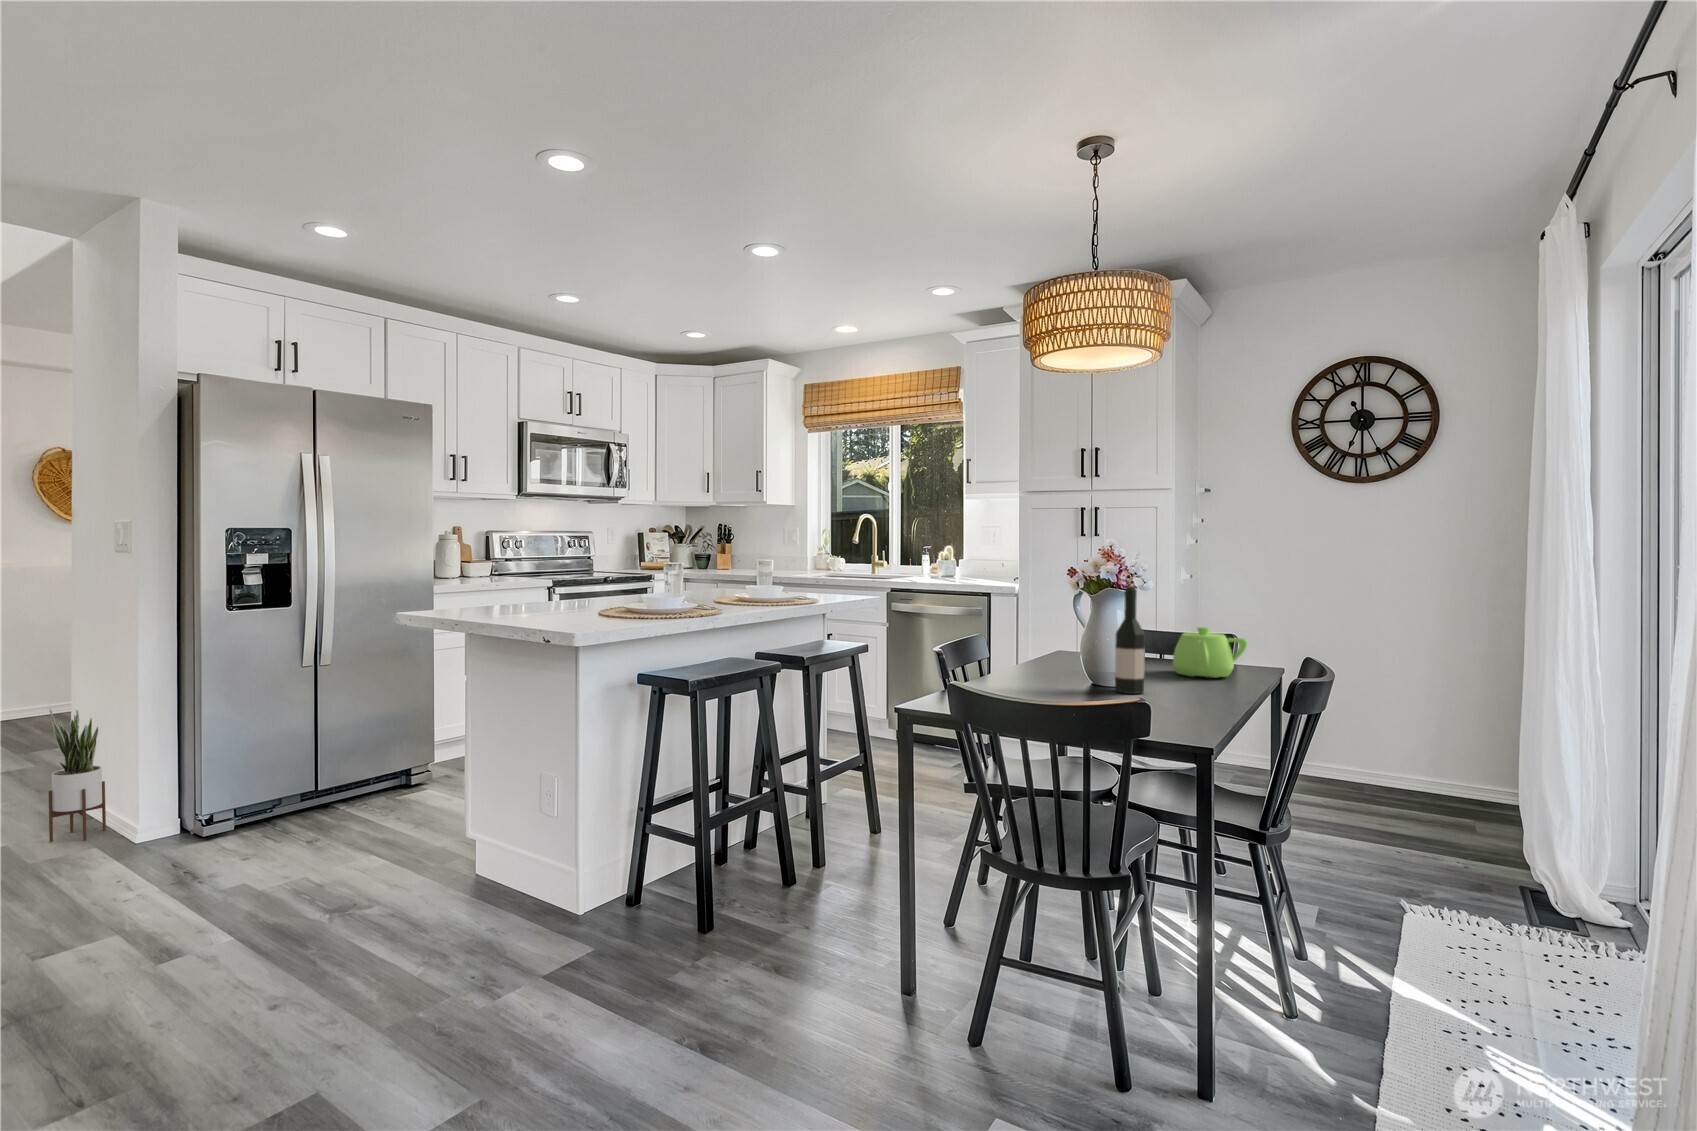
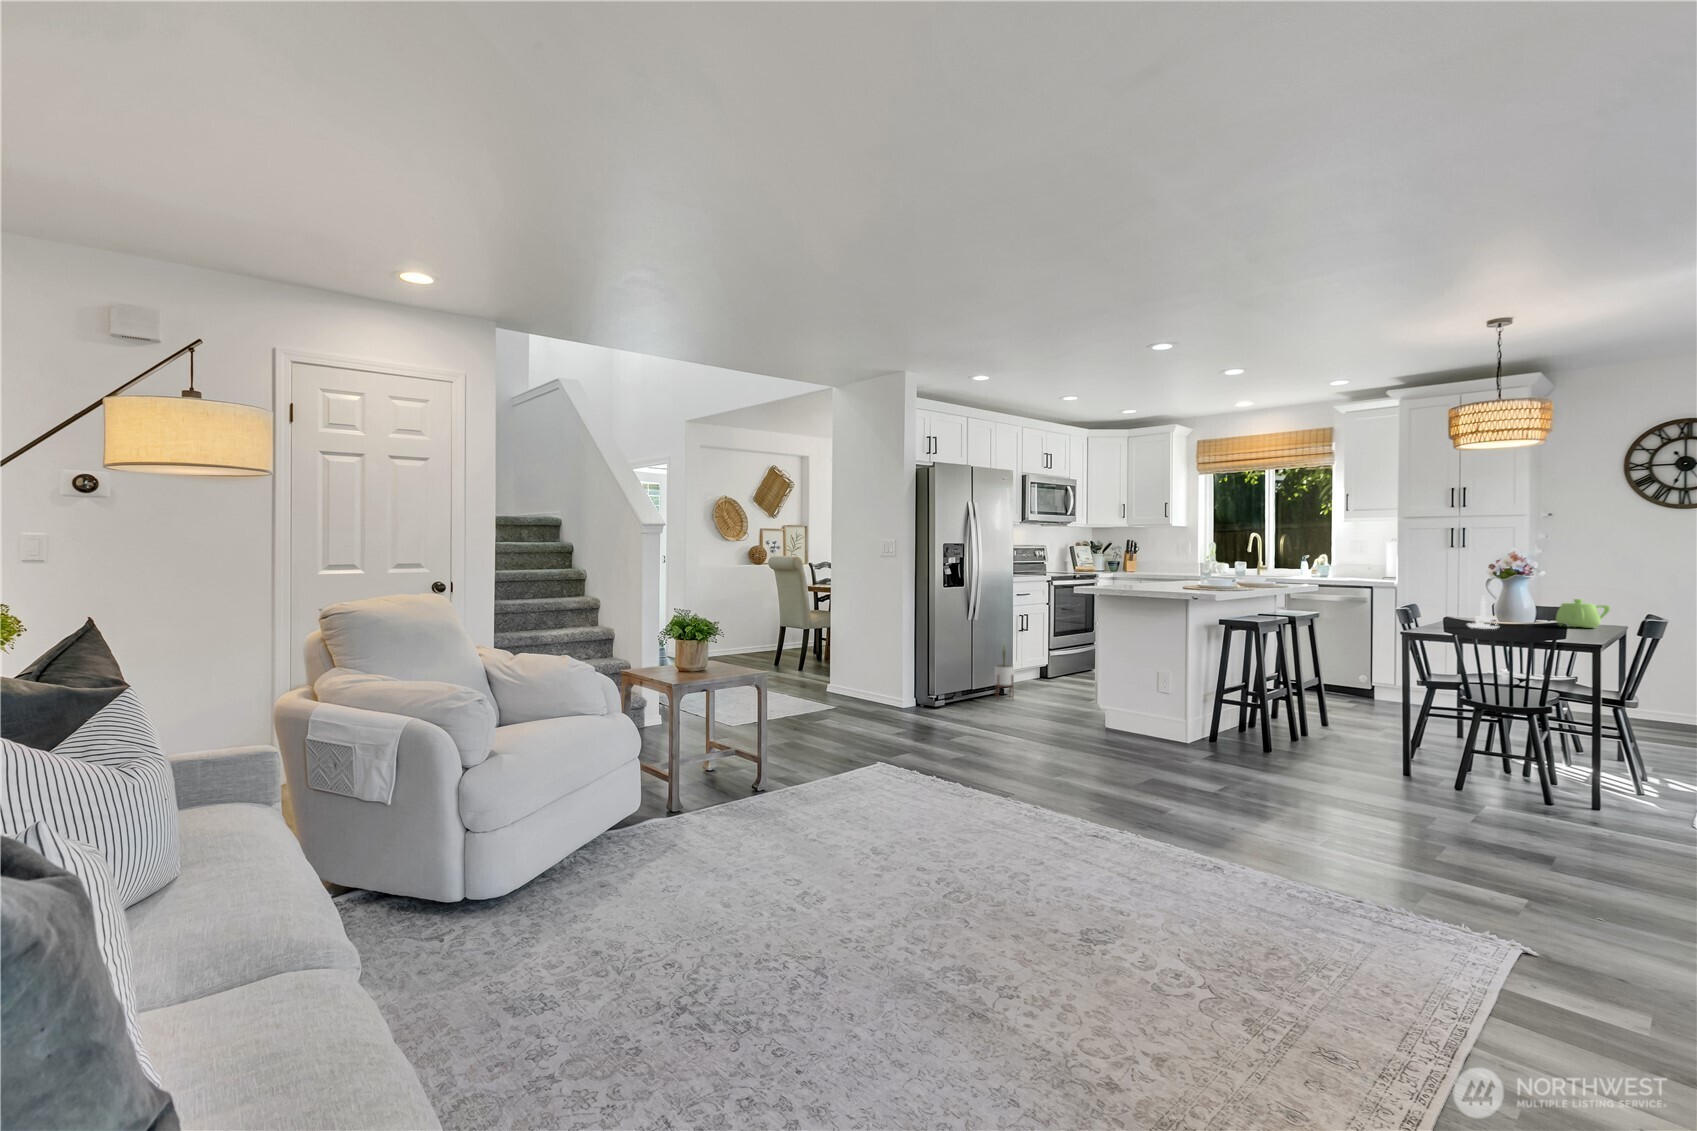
wine bottle: present [1115,586,1145,694] -> none [1527,573,1548,632]
candle holder: none [1026,625,1074,688] -> present [1468,600,1498,629]
potted plant: present [48,709,106,842] -> present [995,642,1014,694]

